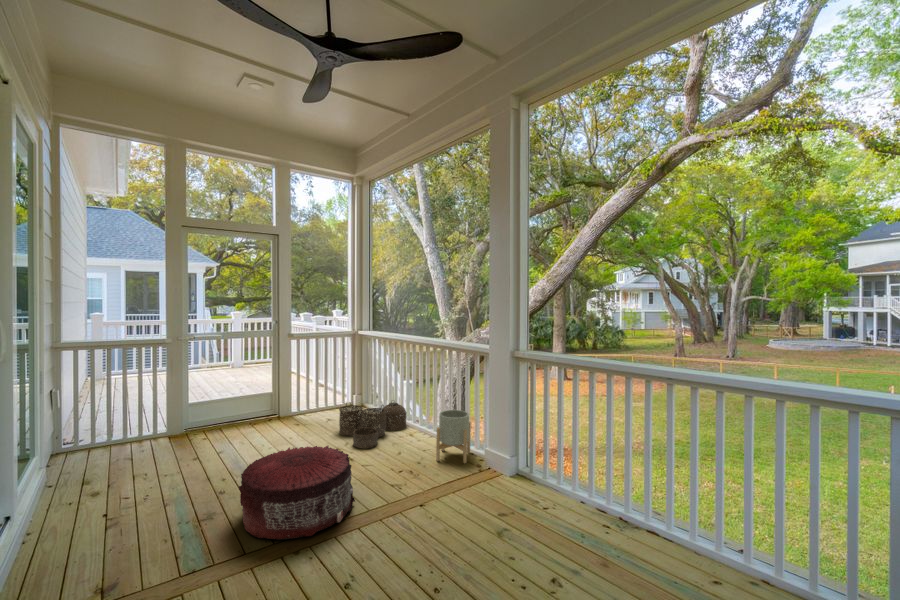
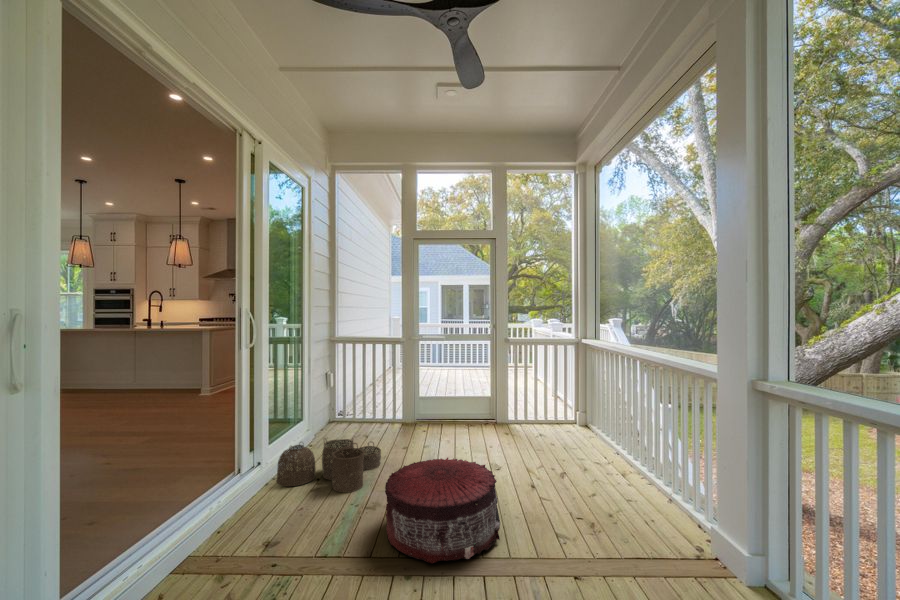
woven basket: present [339,402,406,448] -> present [276,438,381,492]
planter: present [436,410,471,463] -> none [636,453,697,538]

